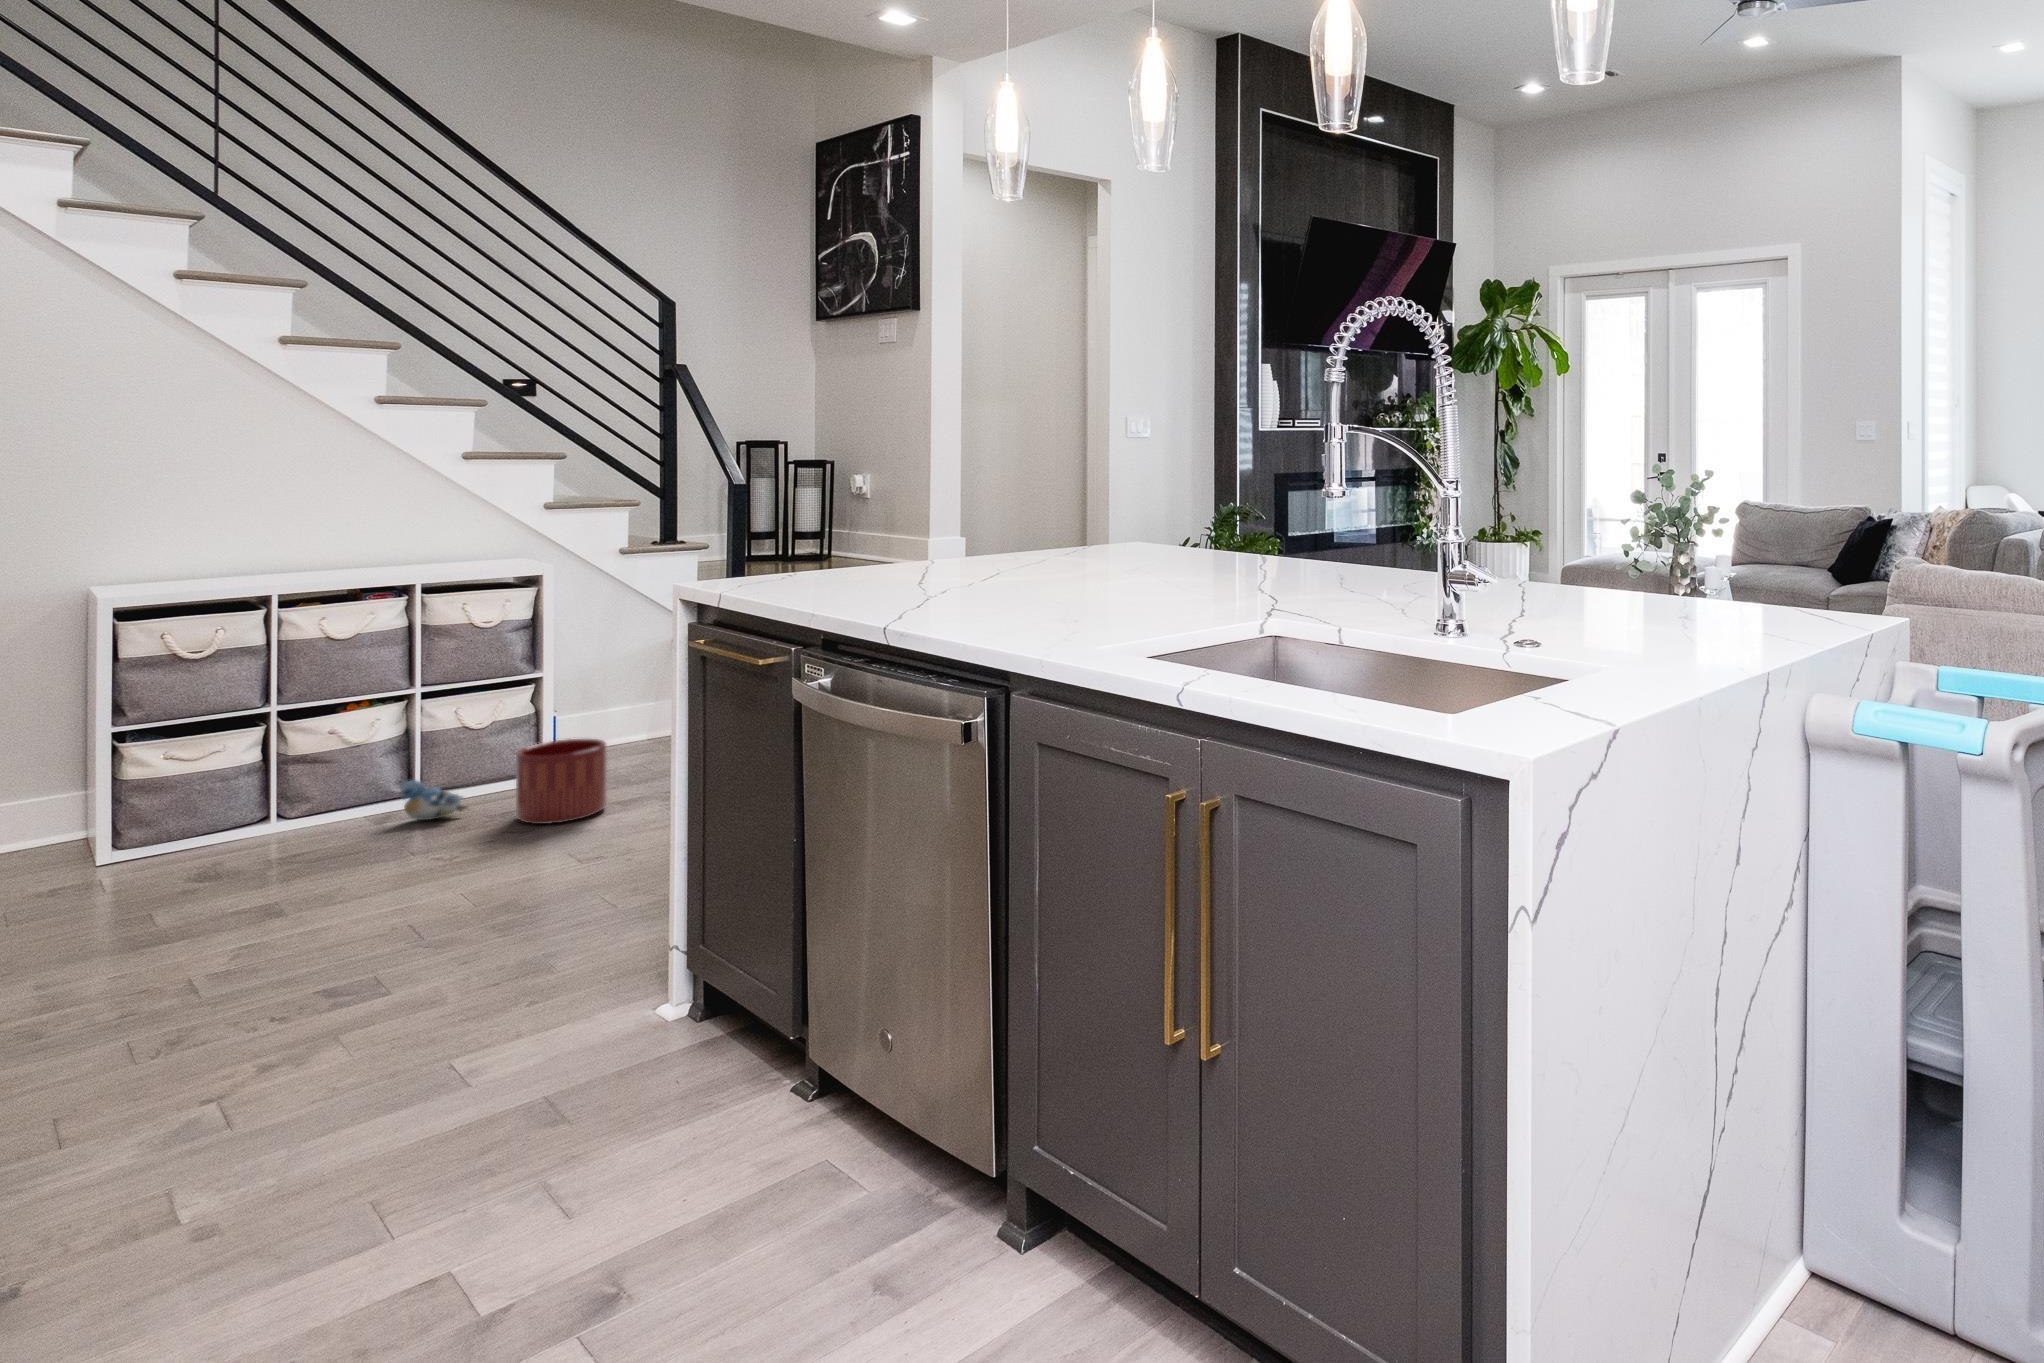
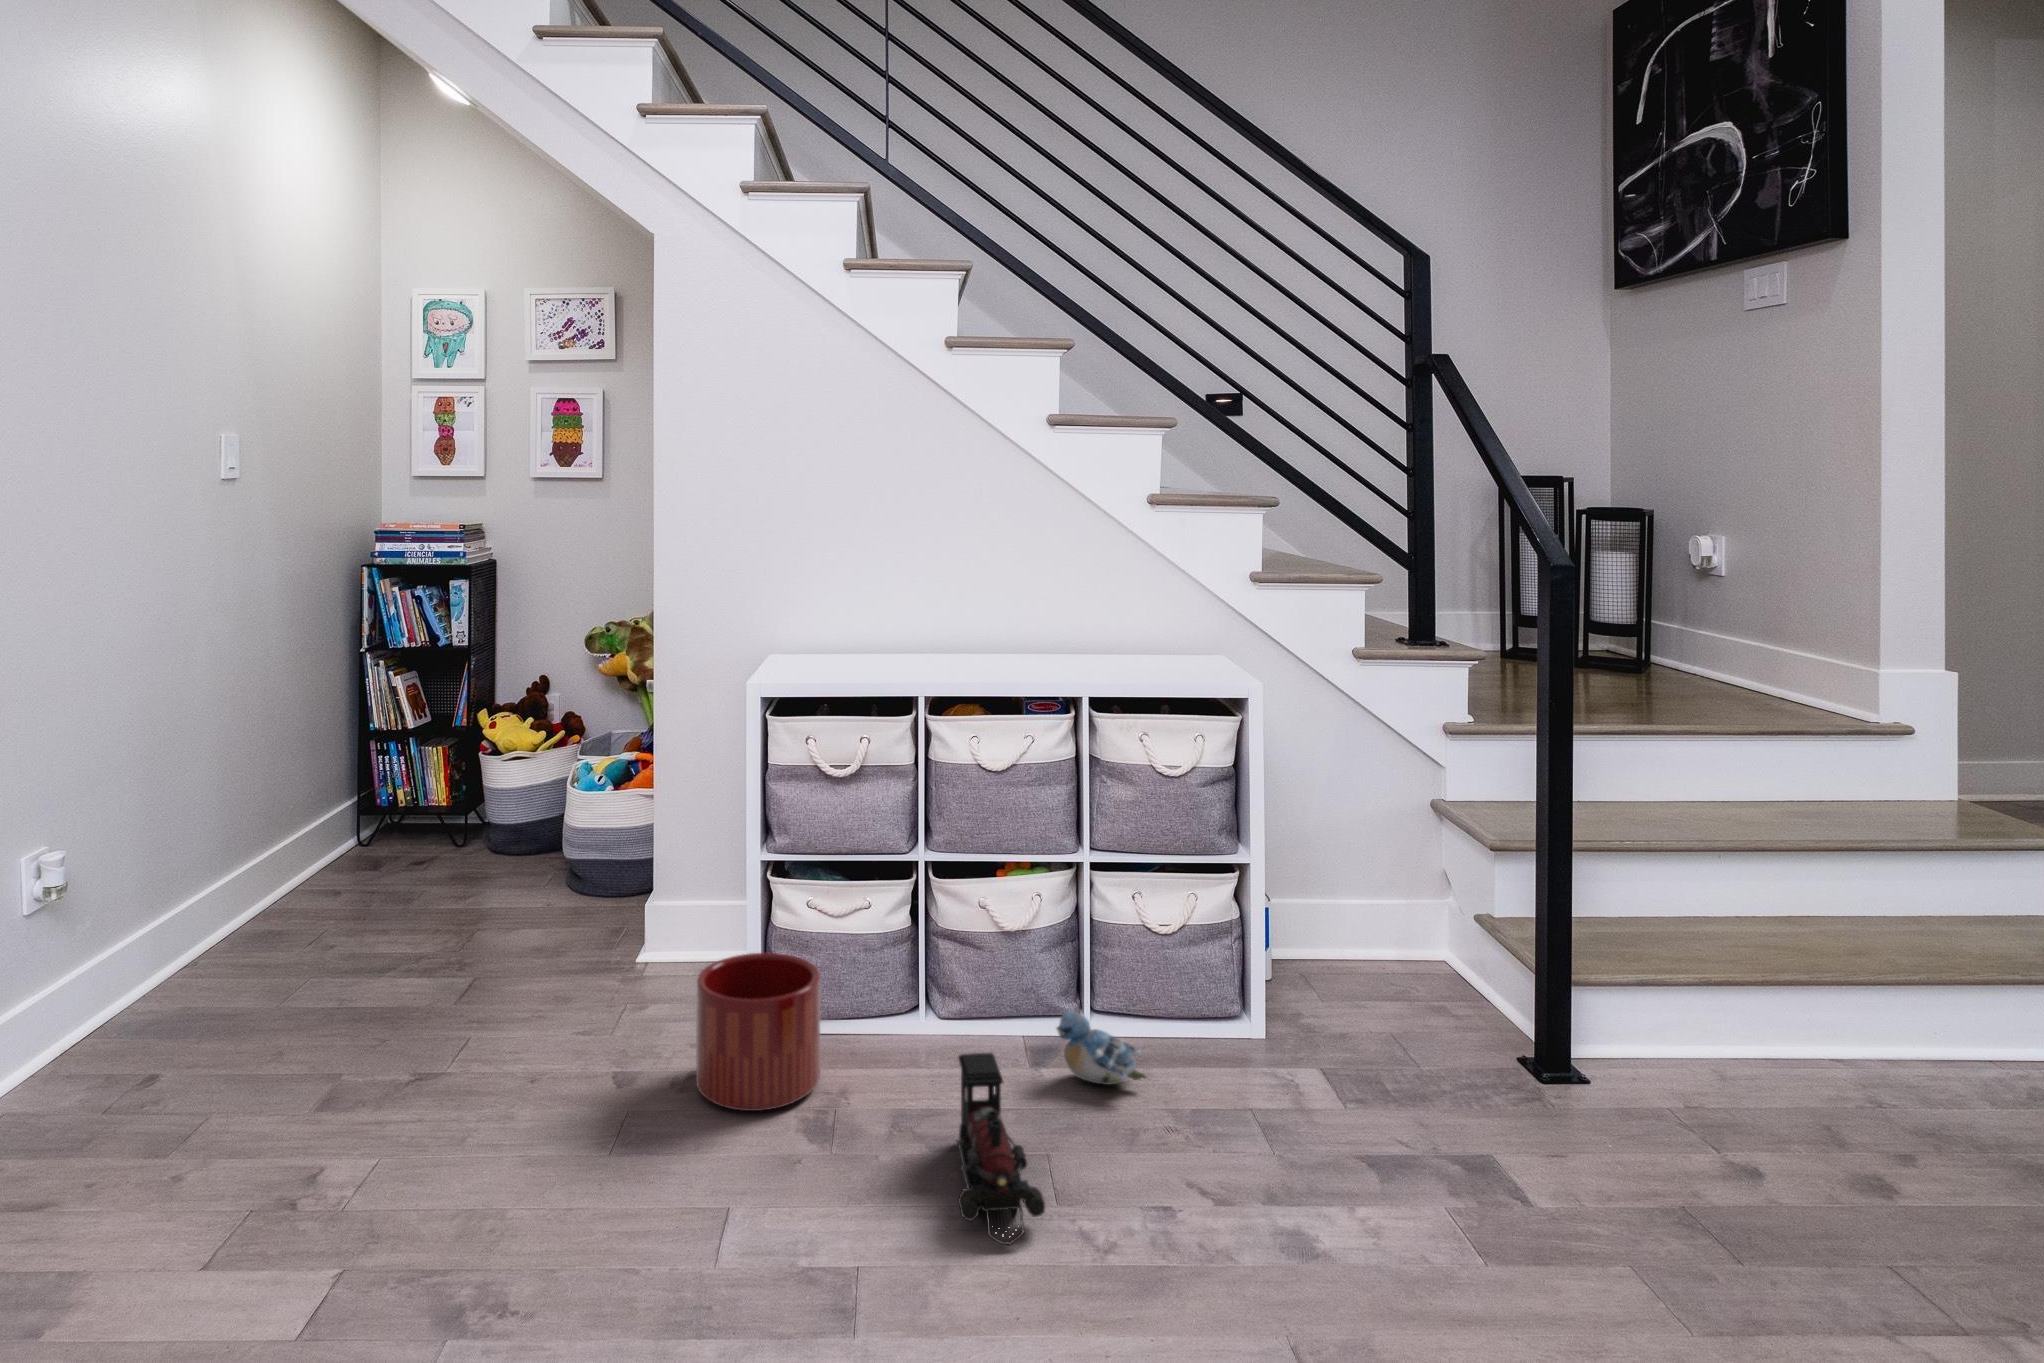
planter: present [516,739,607,824] -> present [696,953,820,1111]
toy train: none [328,798,407,876] -> present [956,1053,1045,1245]

